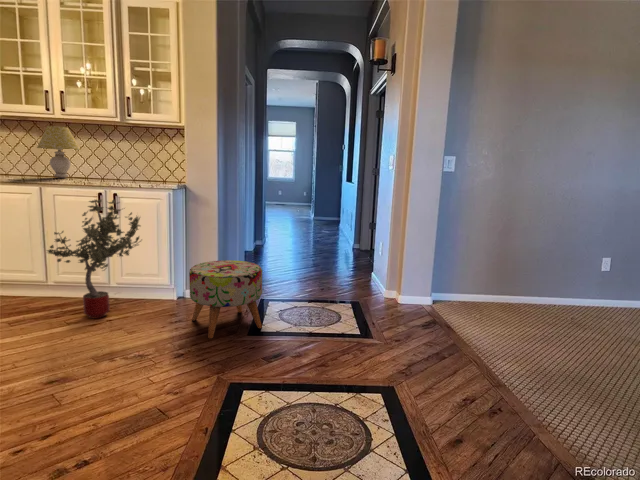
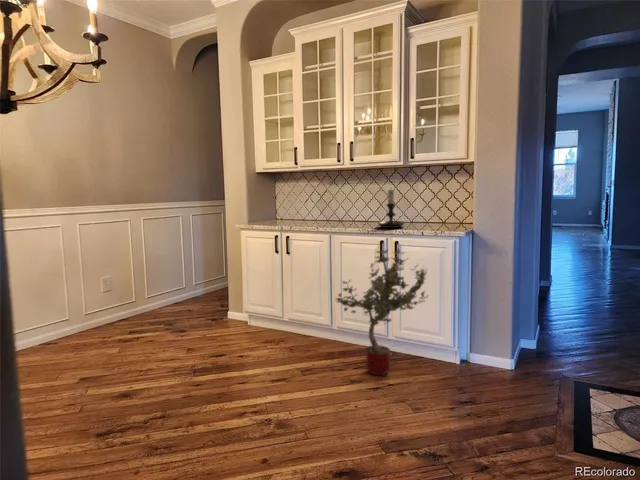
table lamp: present [37,126,81,178] -> none [328,175,364,224]
candle holder: none [95,142,125,182] -> present [378,190,405,228]
ottoman: present [189,260,262,338] -> none [484,327,590,435]

